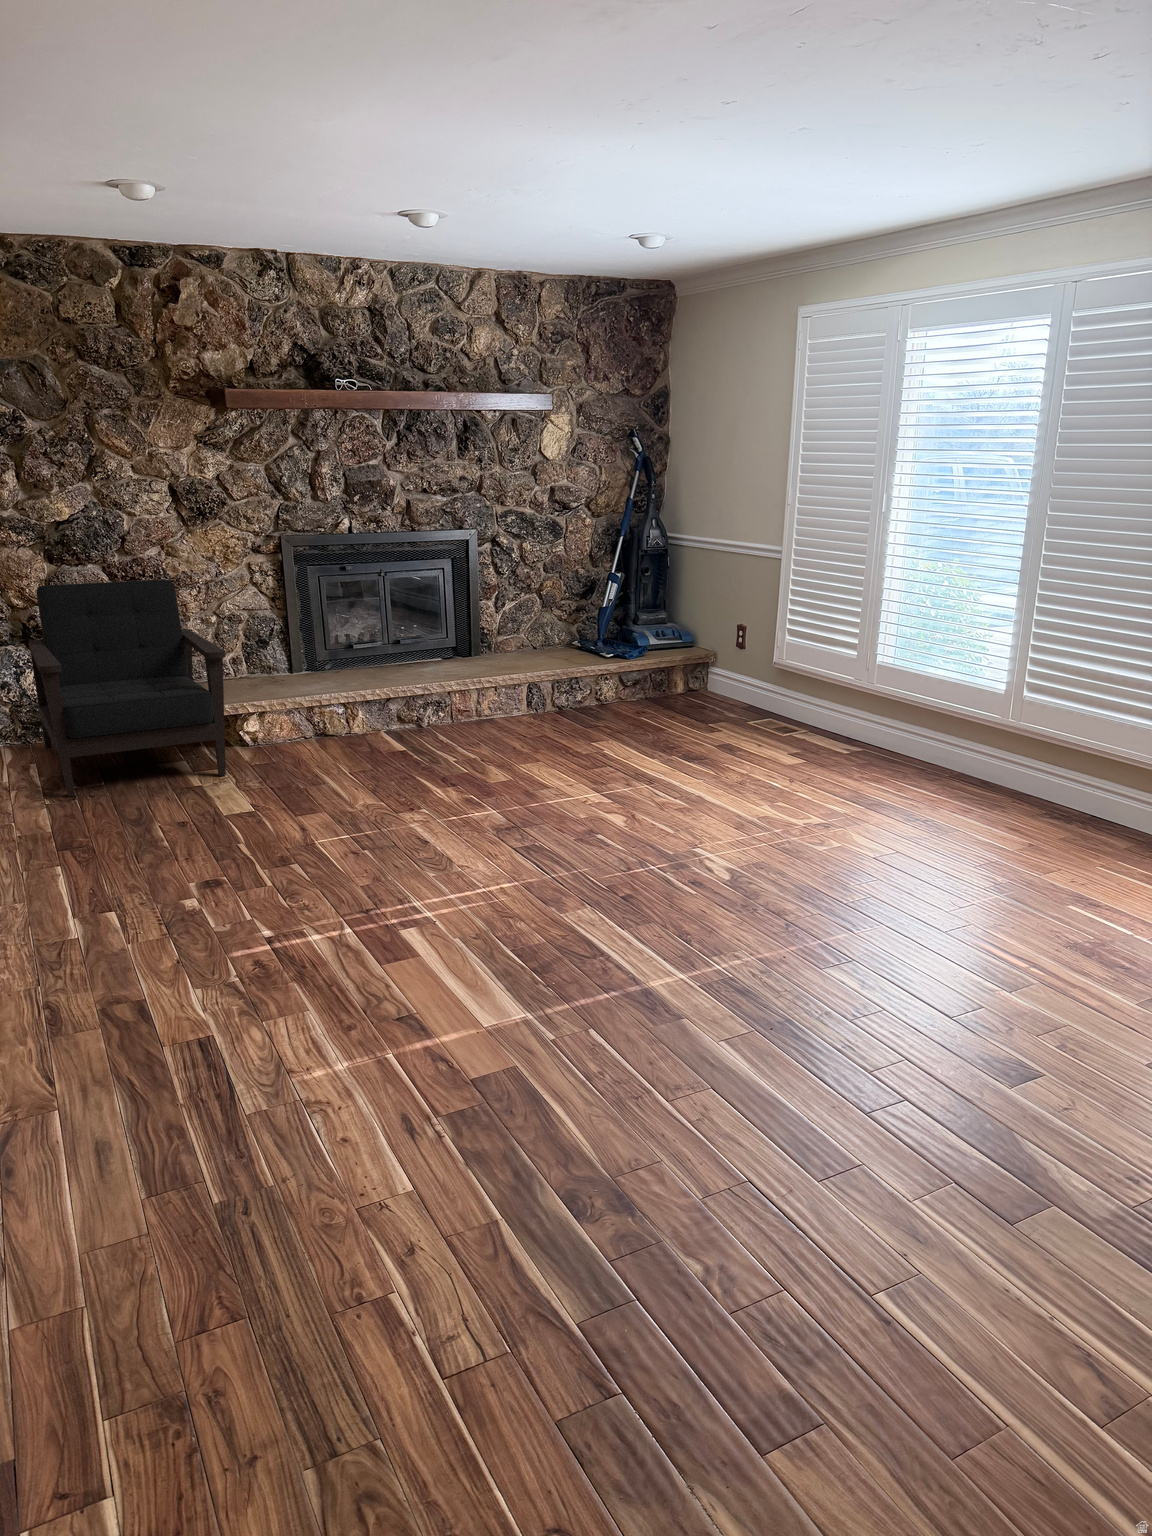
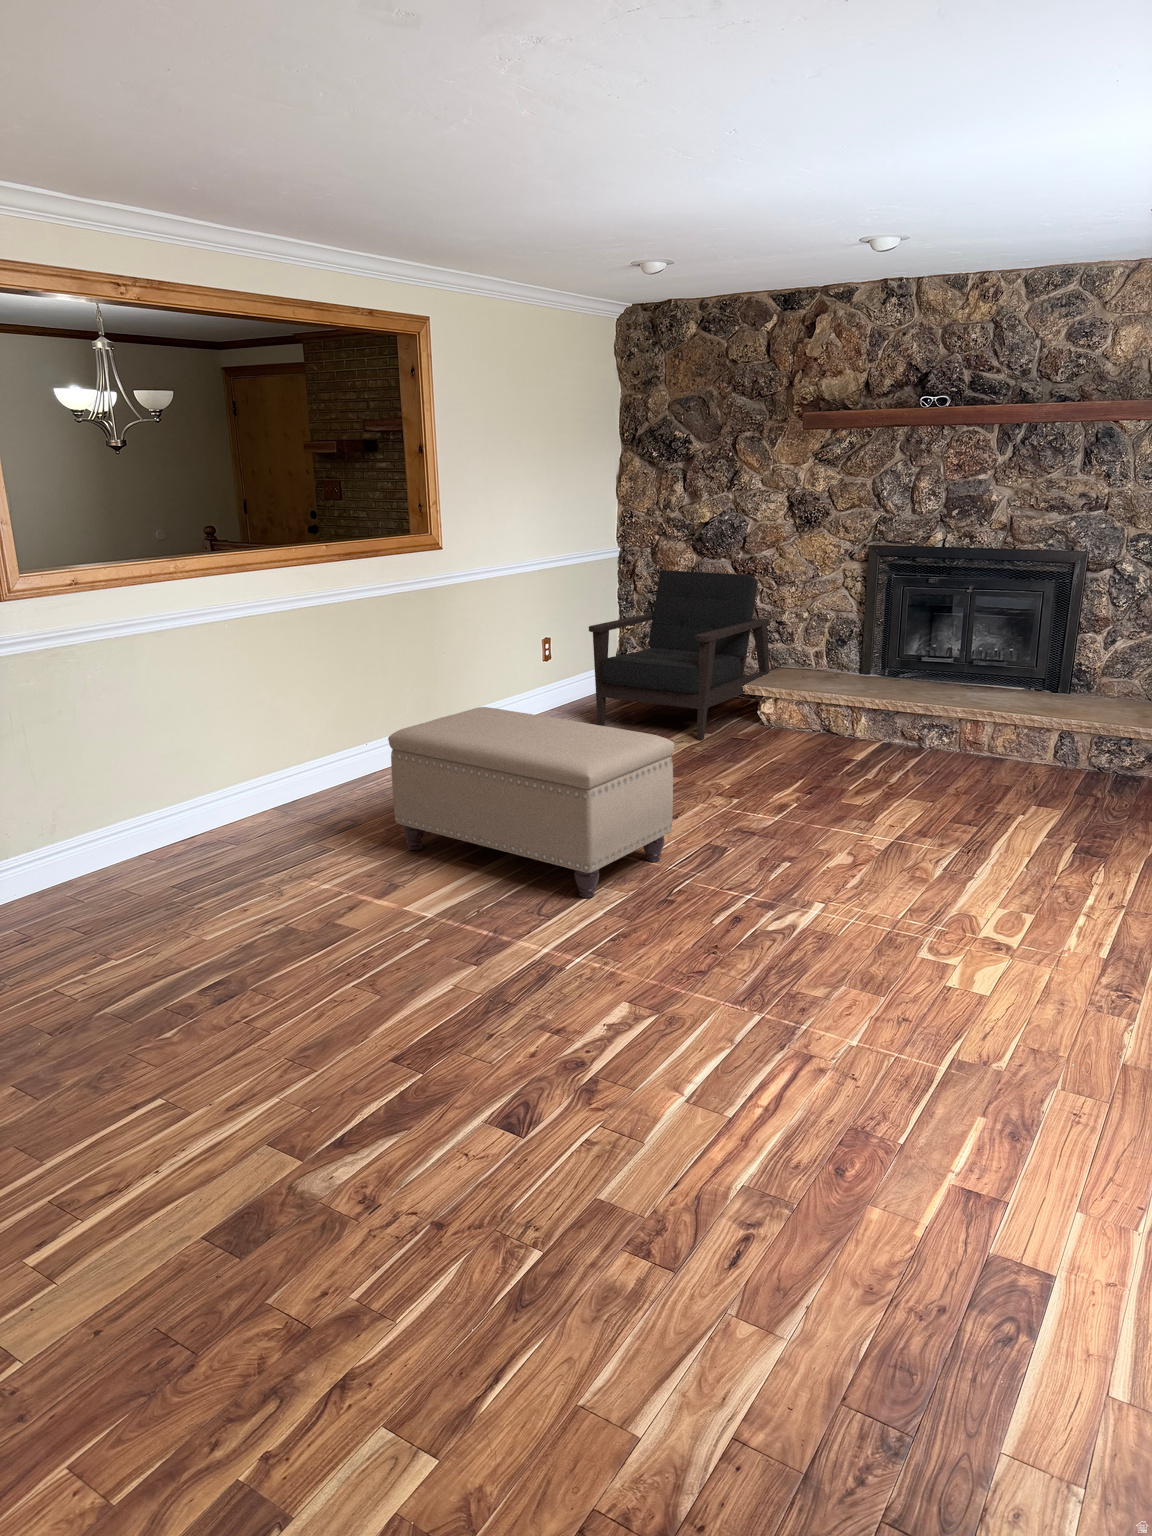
ottoman: none [233,740,595,984] -> present [388,707,675,898]

